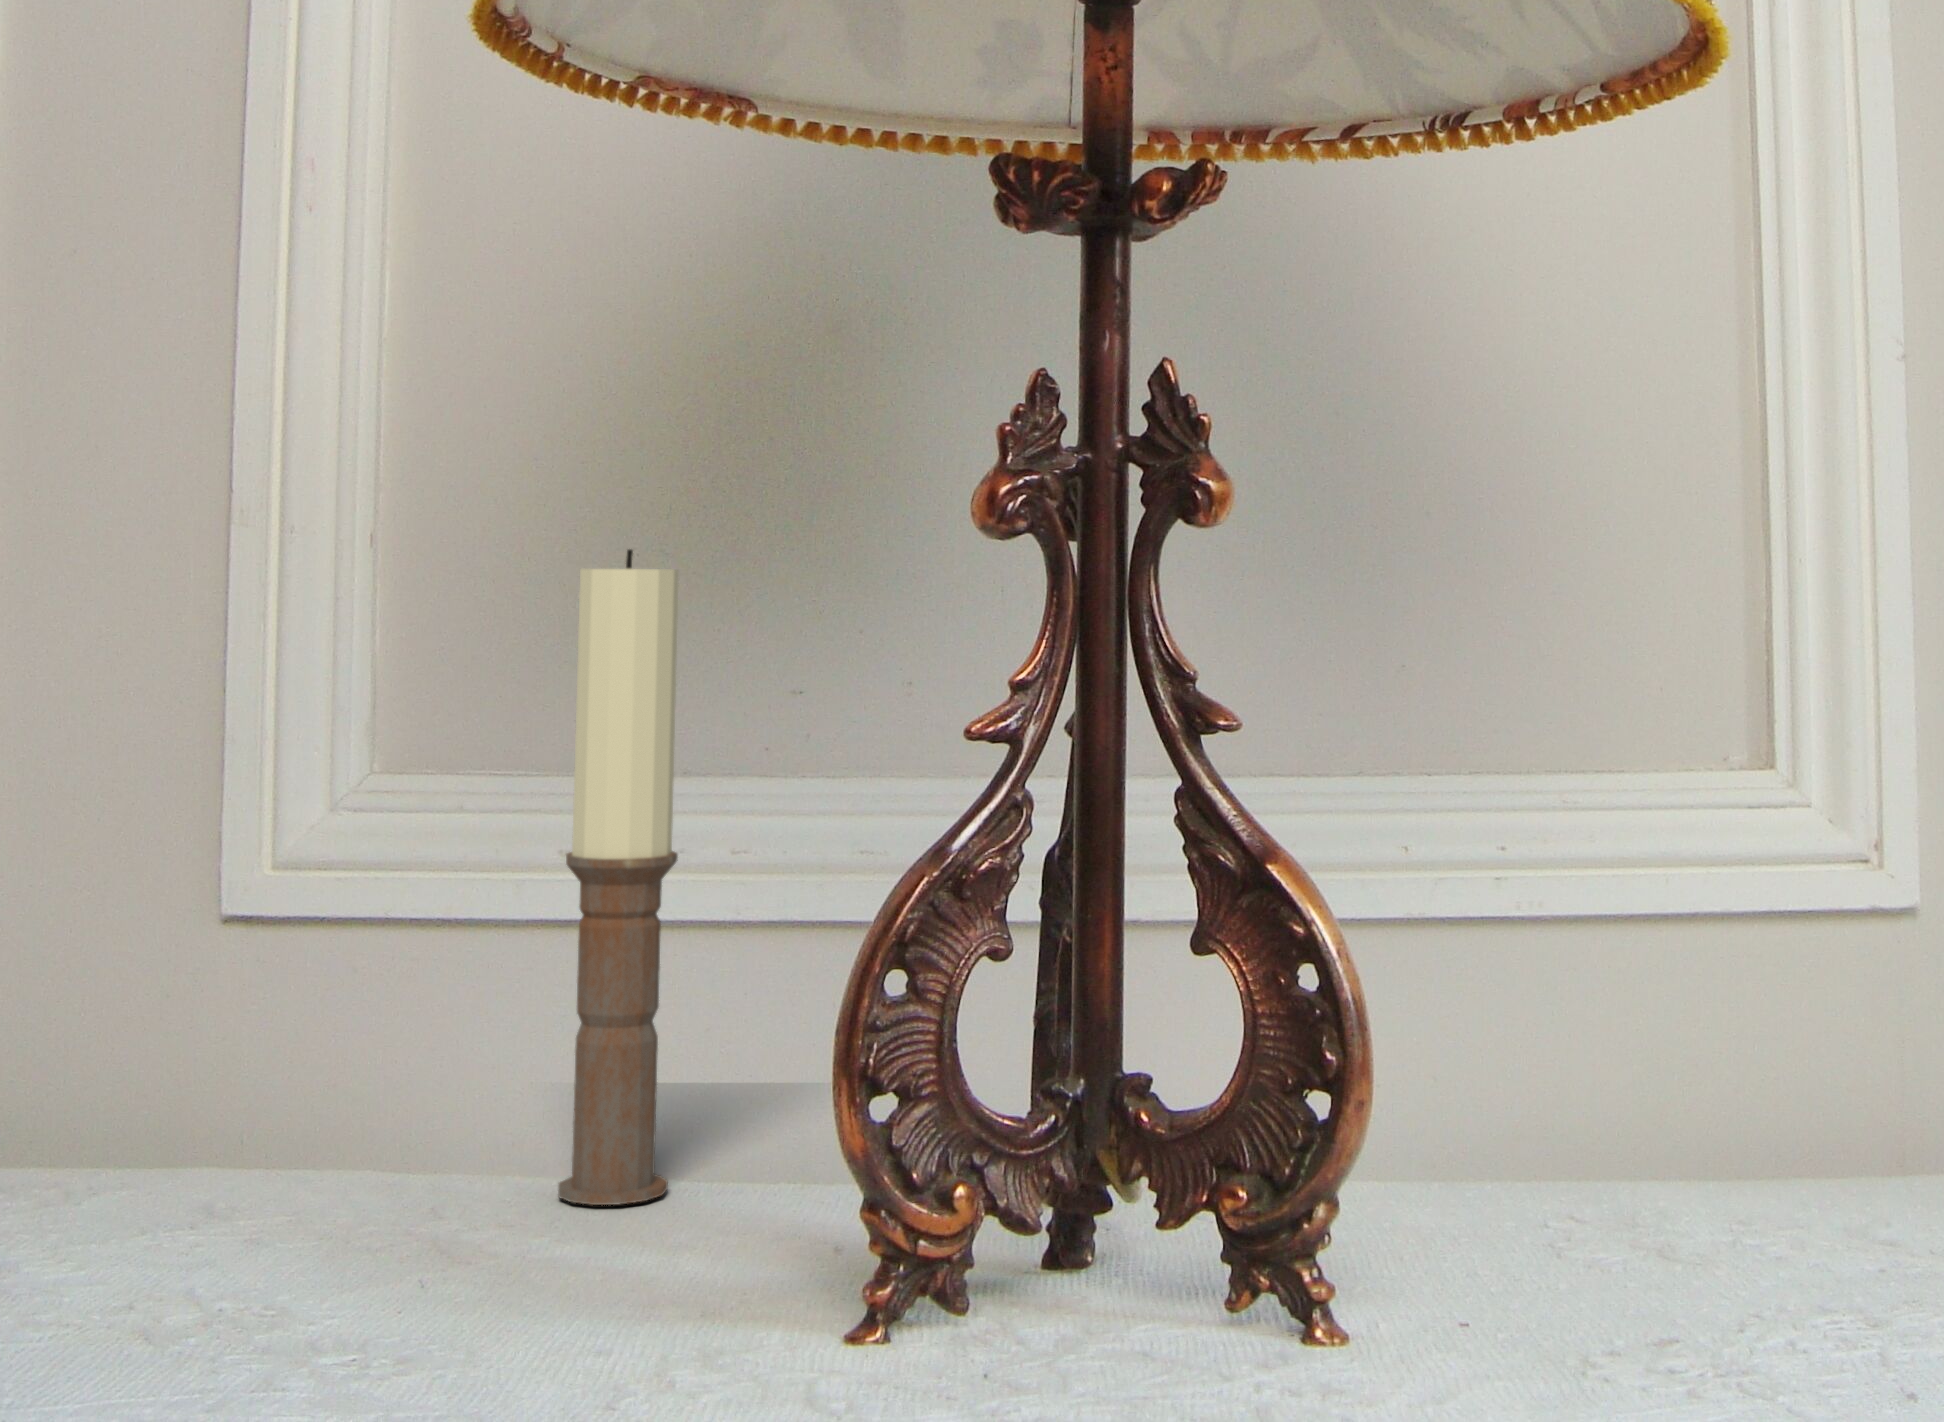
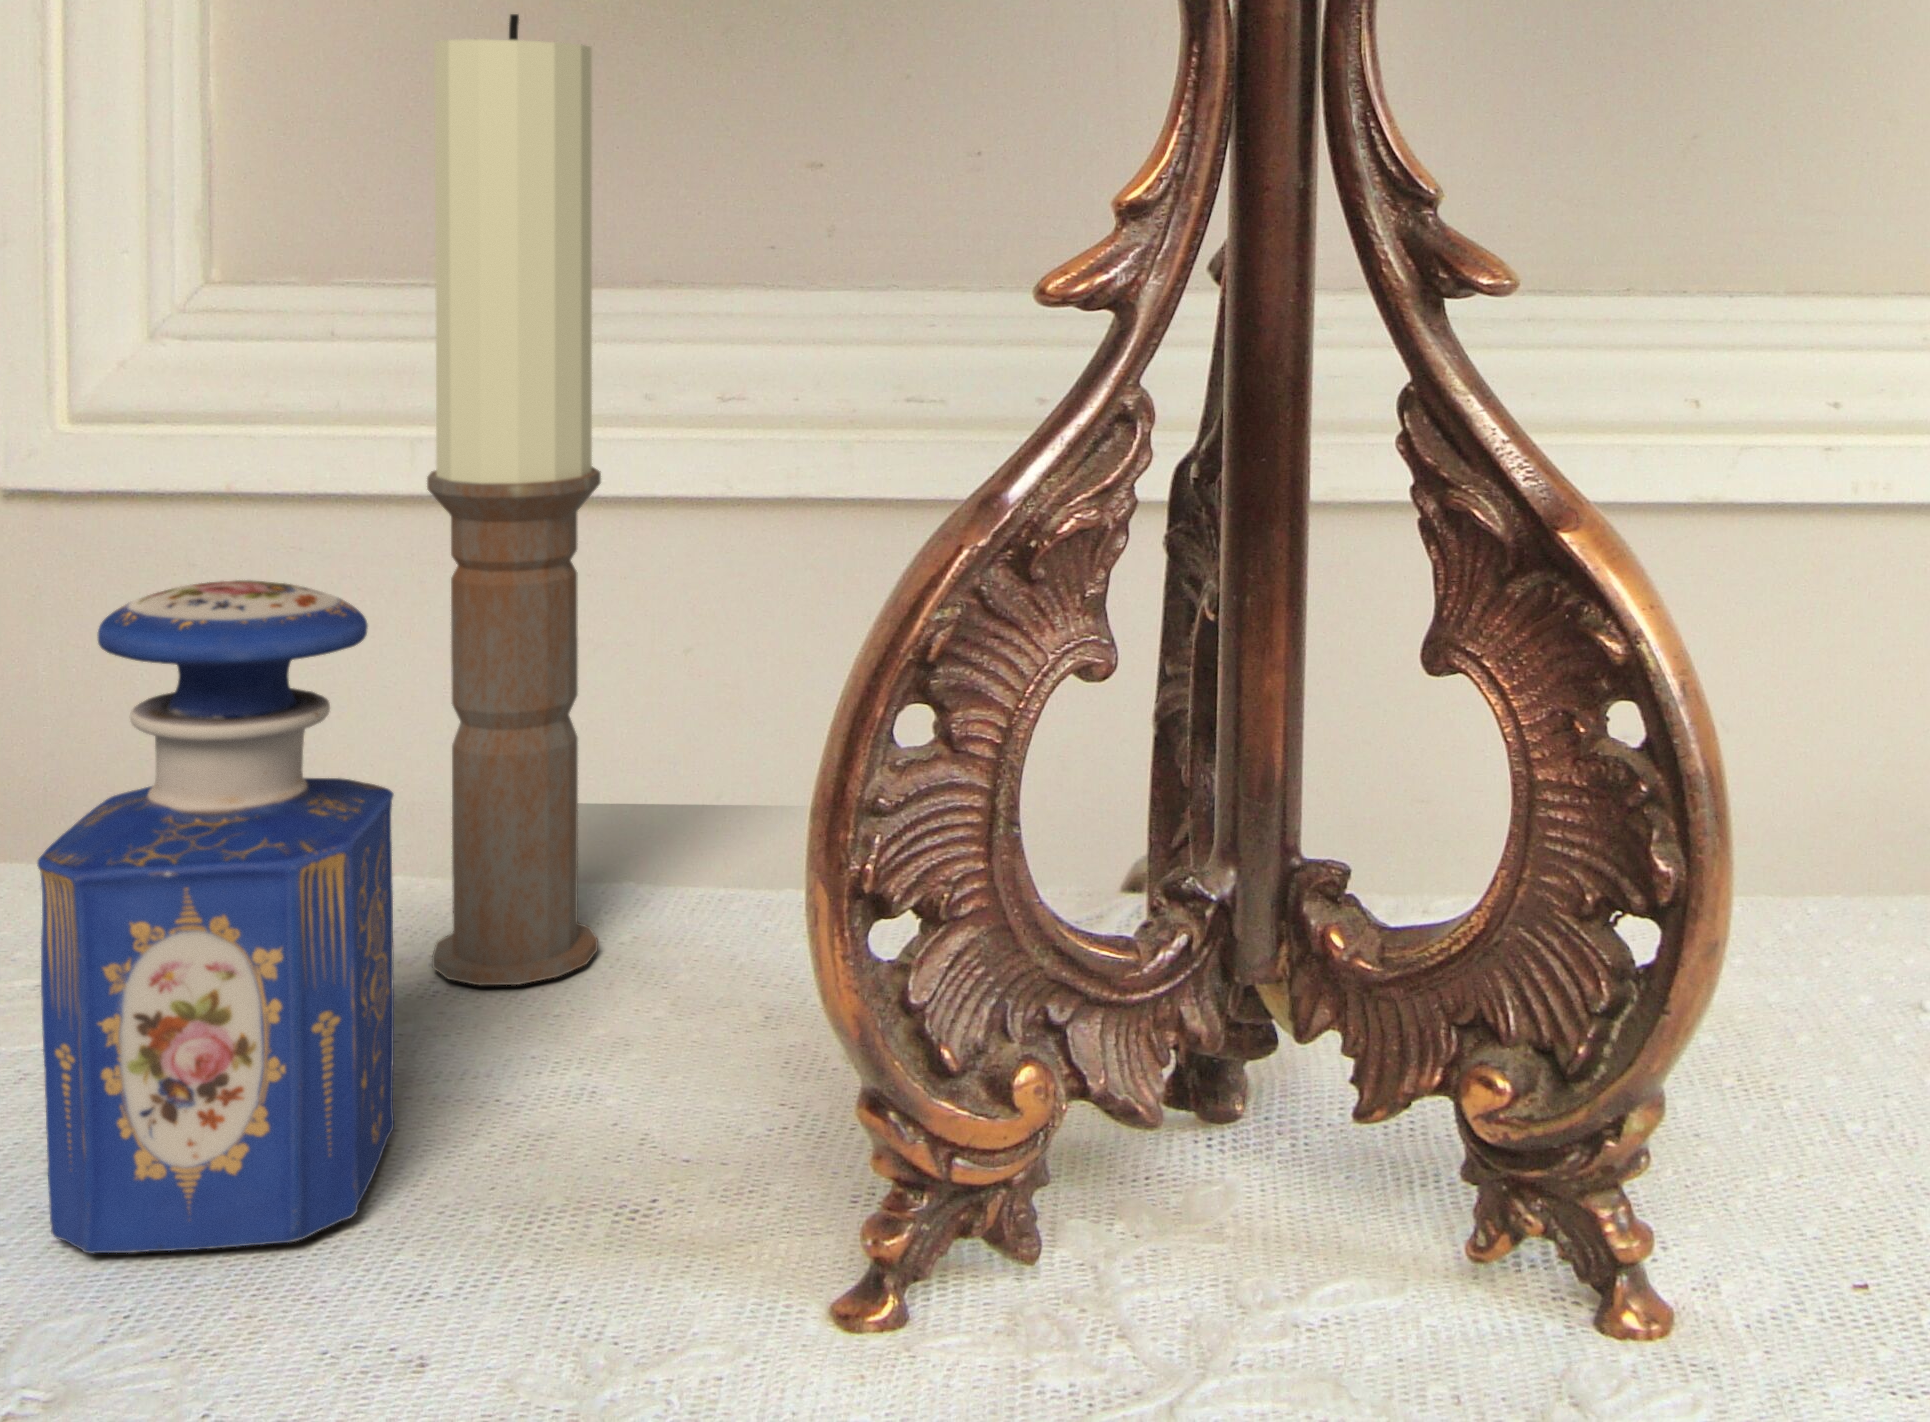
perfume bottle: none [384,908,575,1306] -> present [37,580,394,1254]

